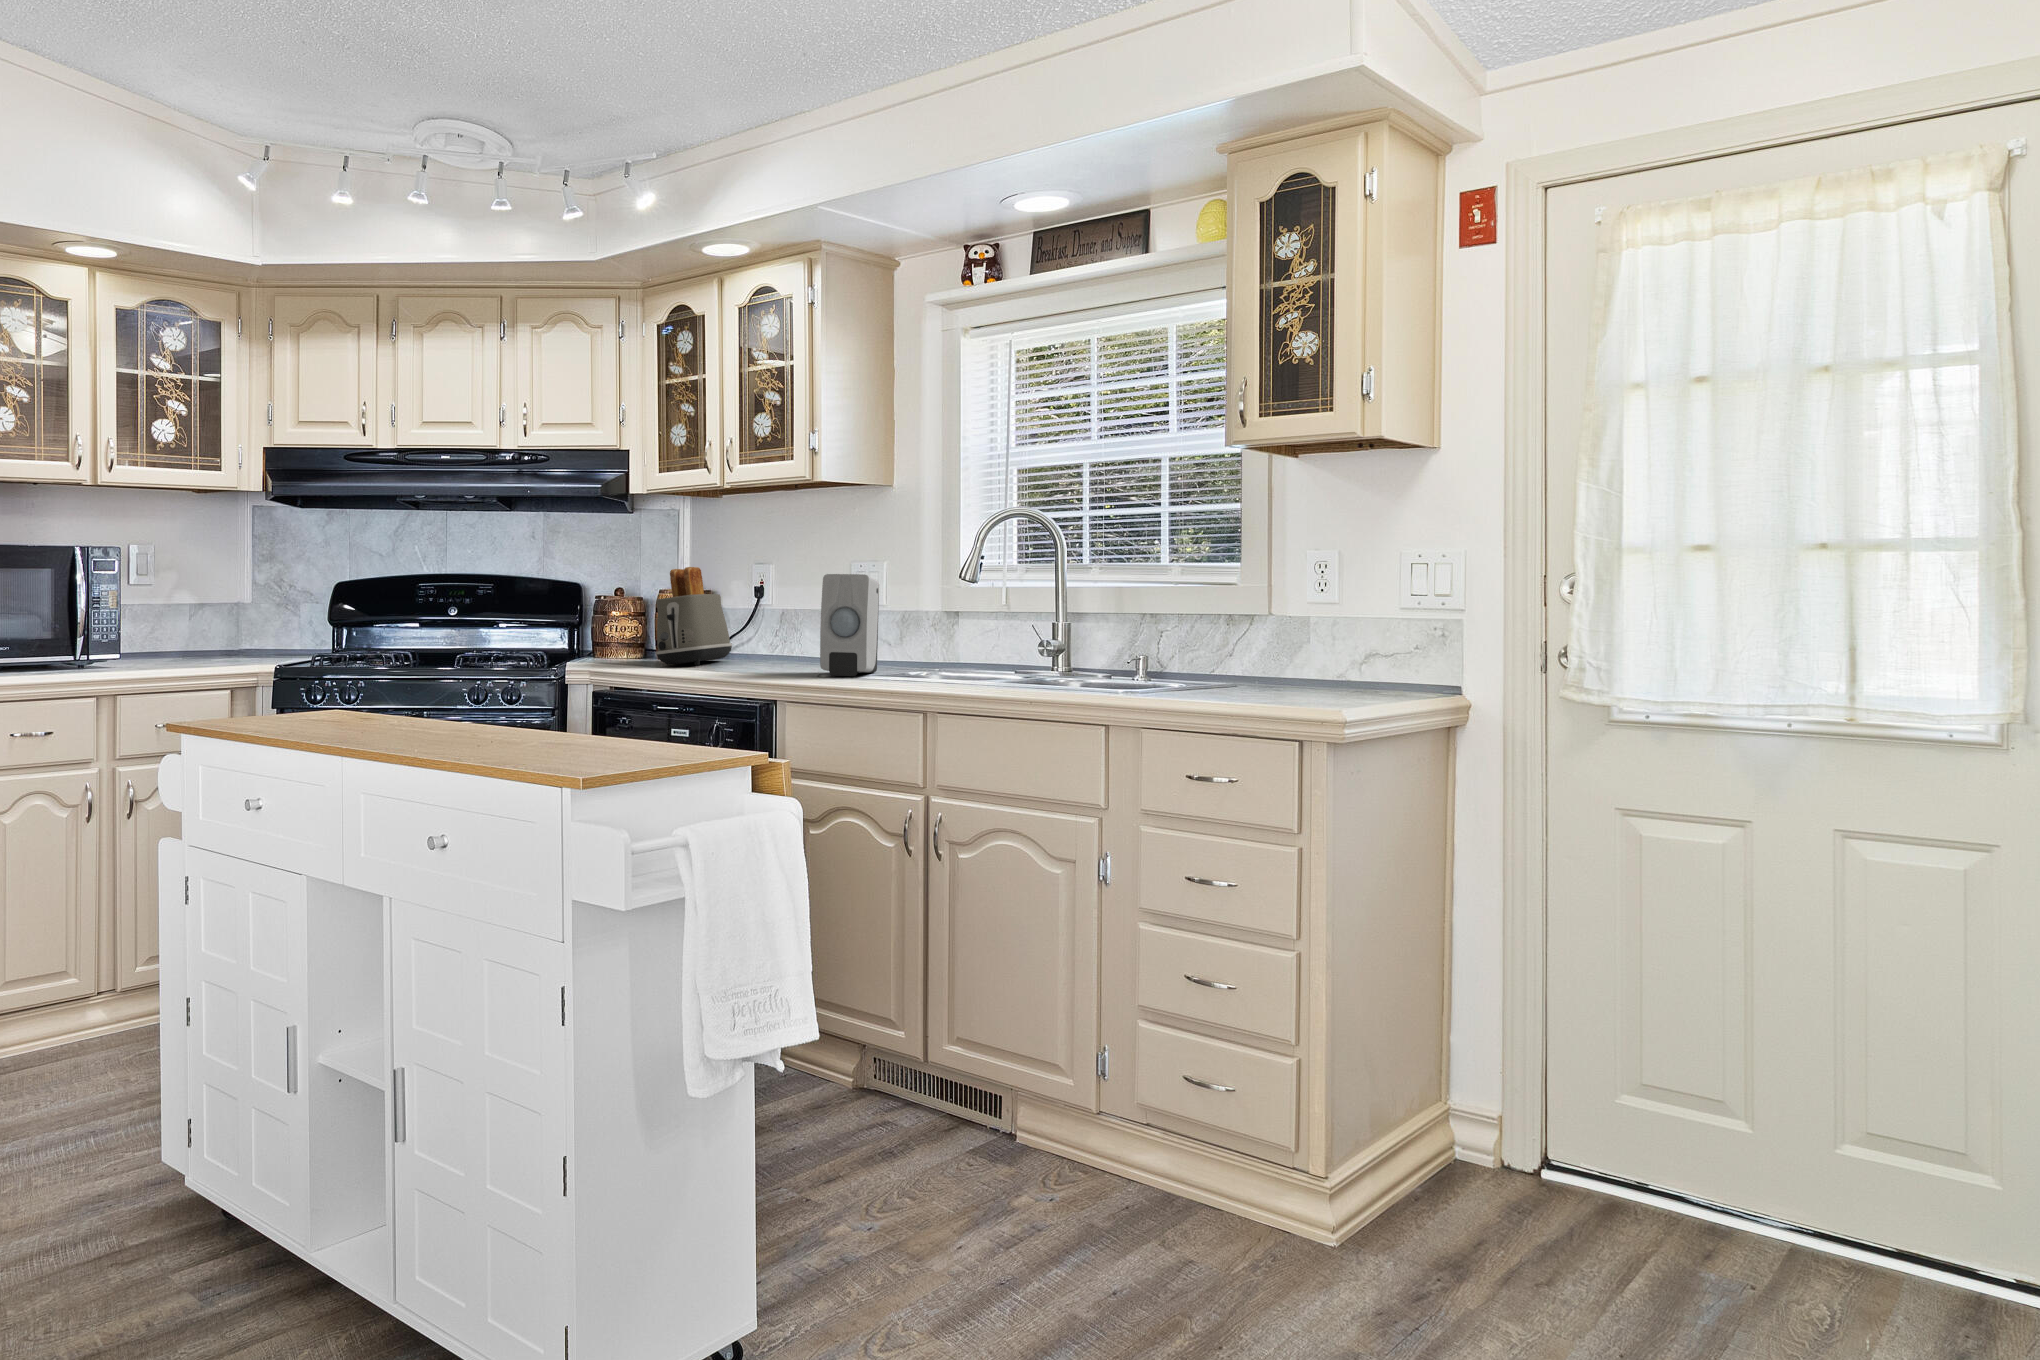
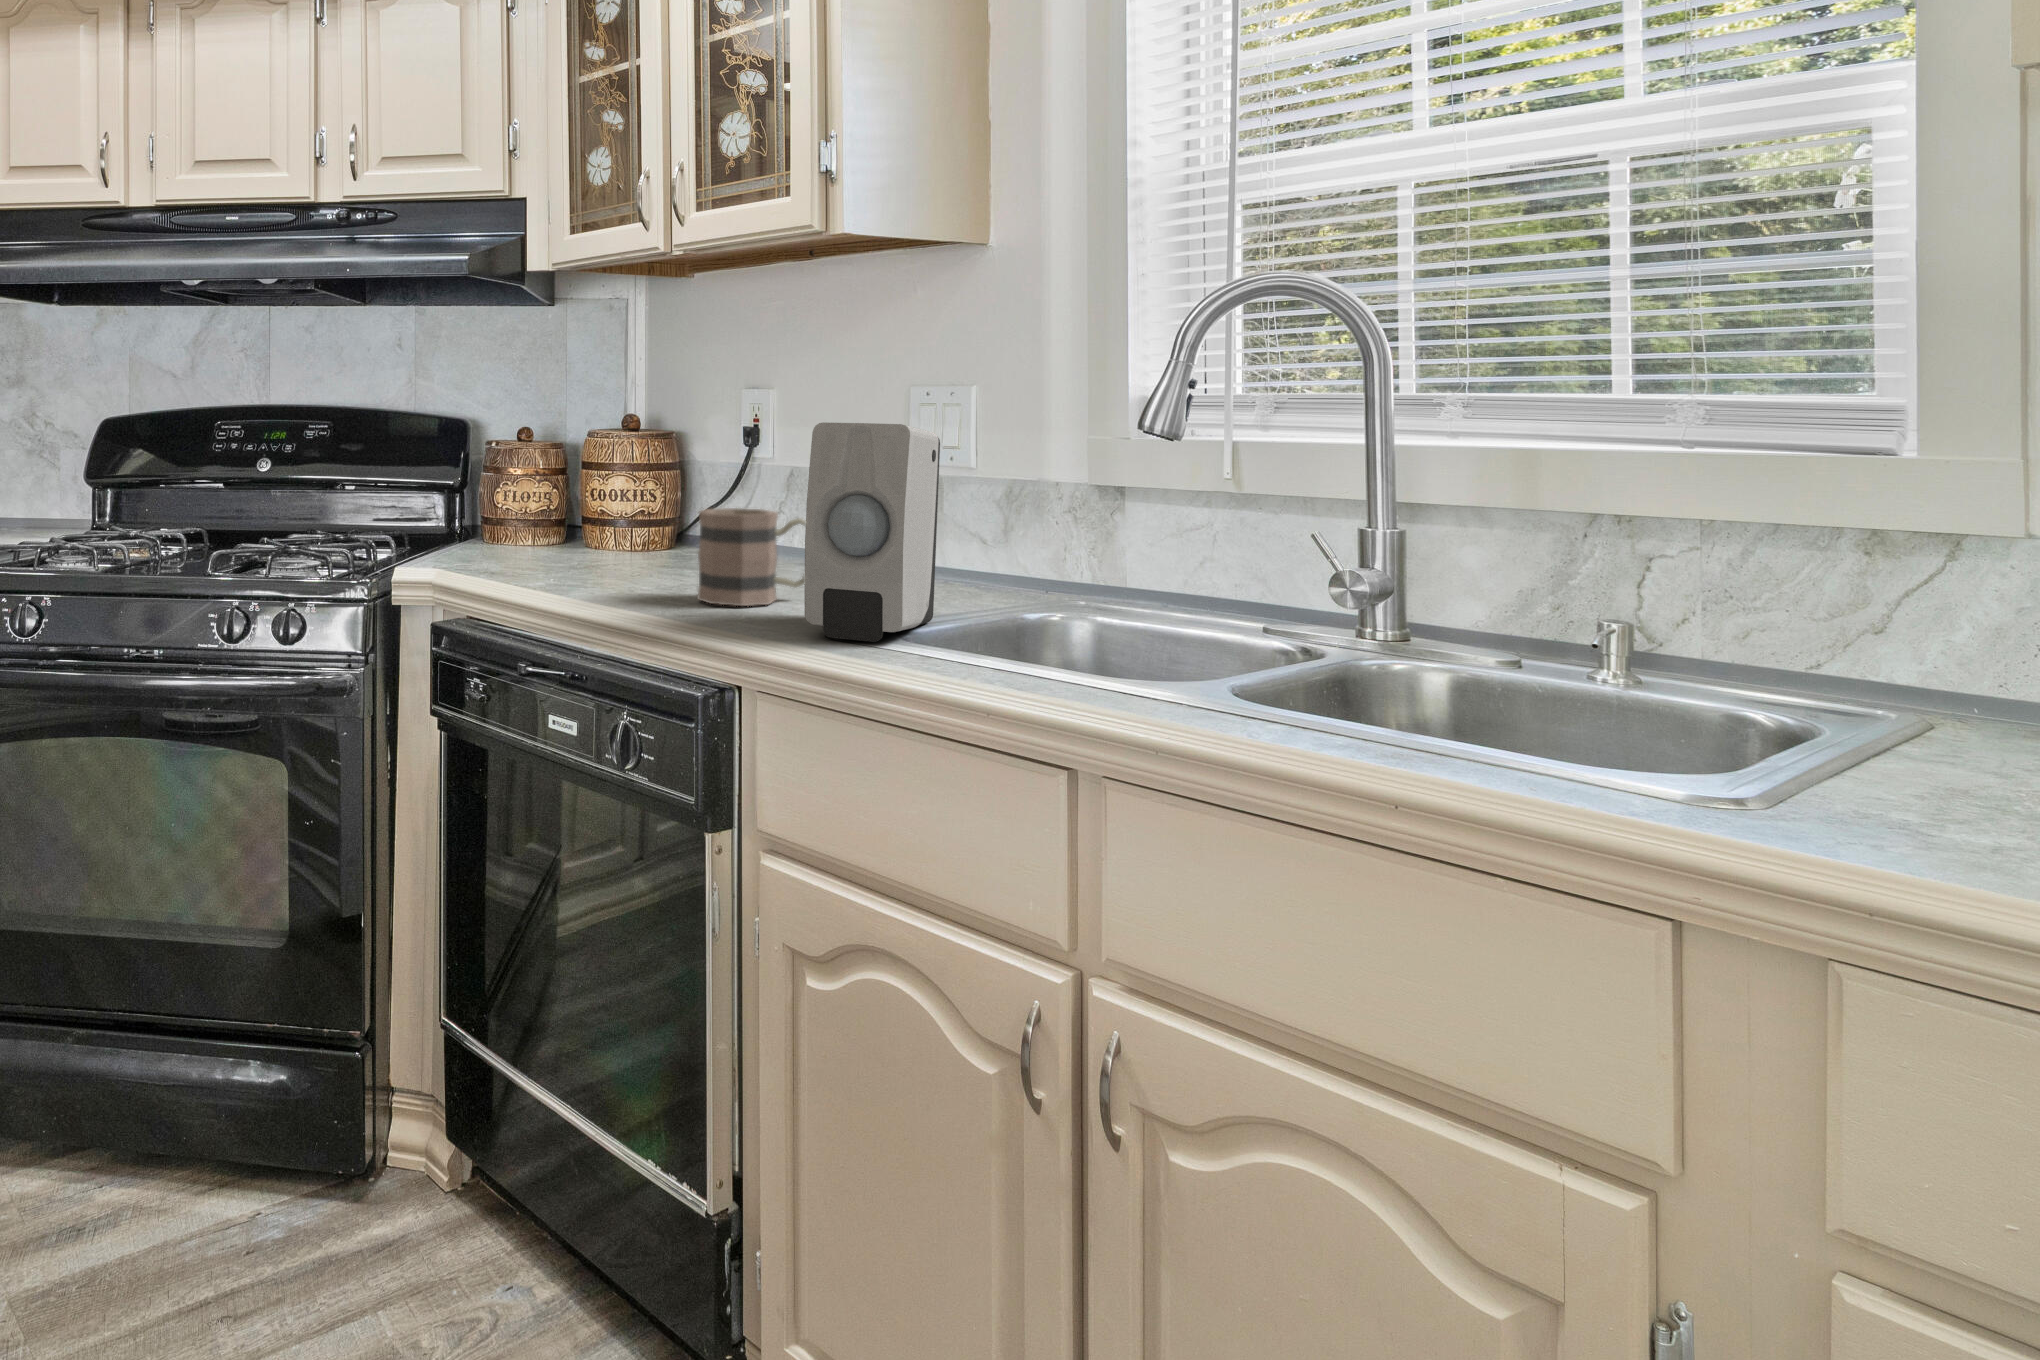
toaster: present [656,567,732,665] -> none [533,399,684,581]
mug: none [756,623,815,670] -> present [698,508,806,606]

